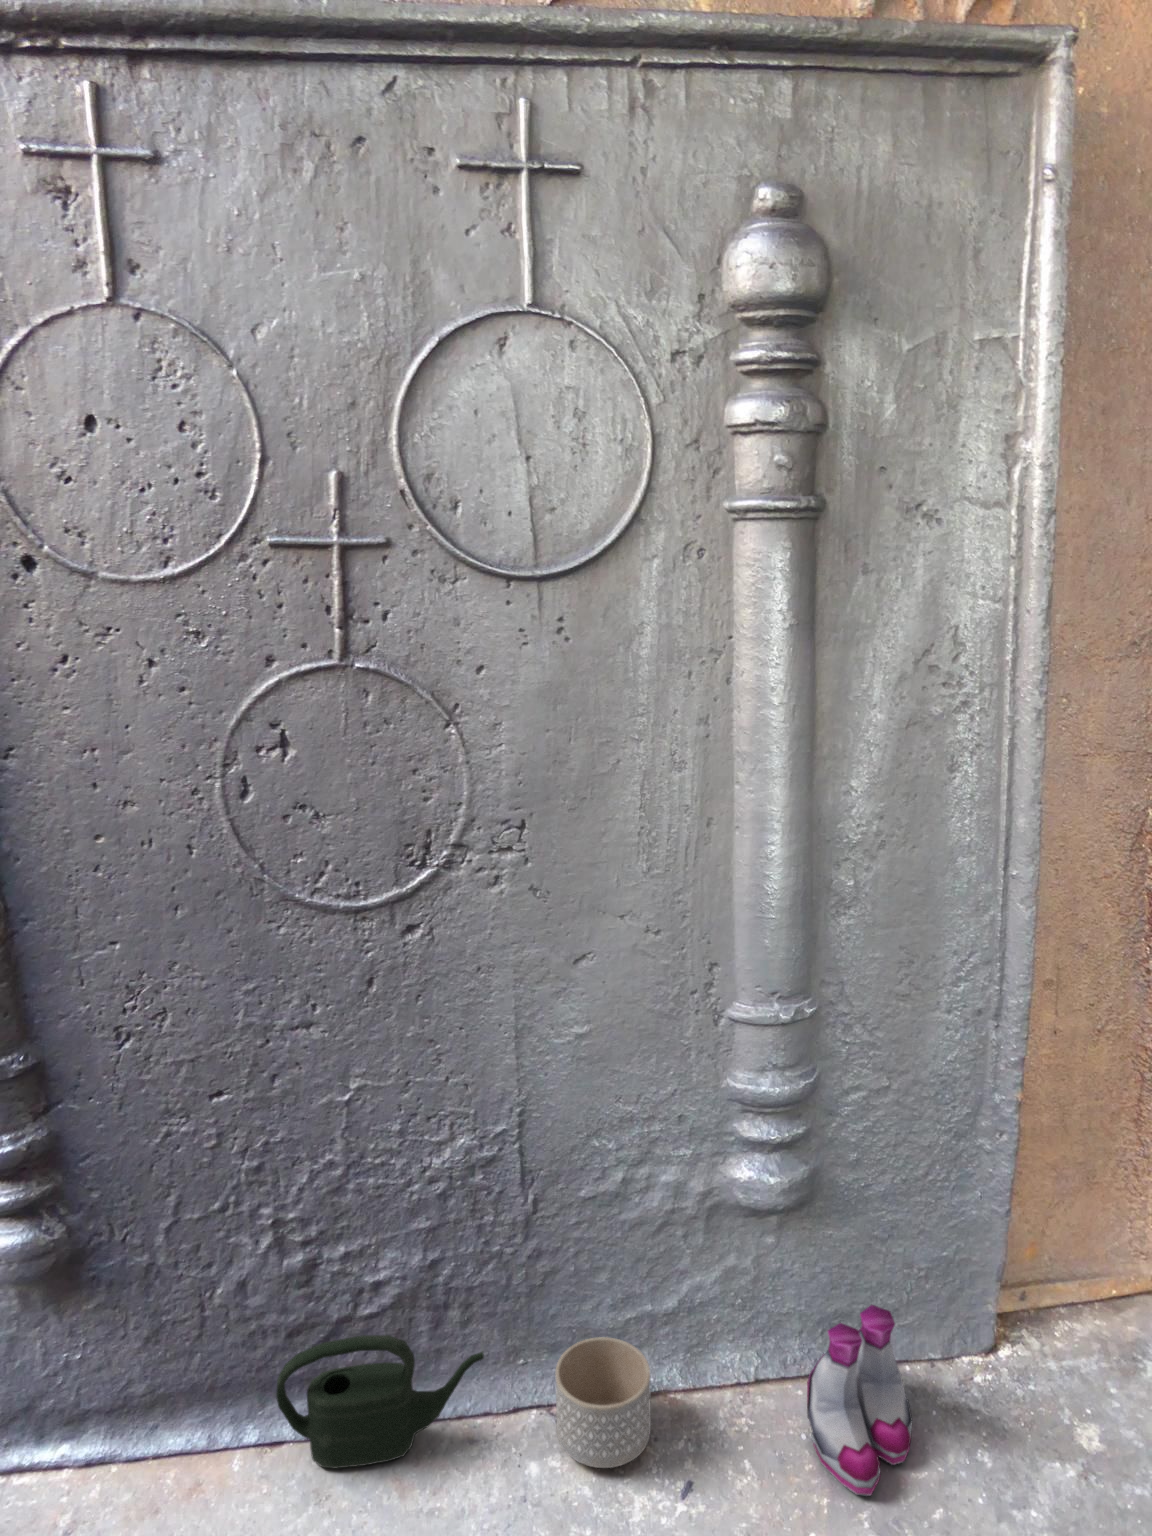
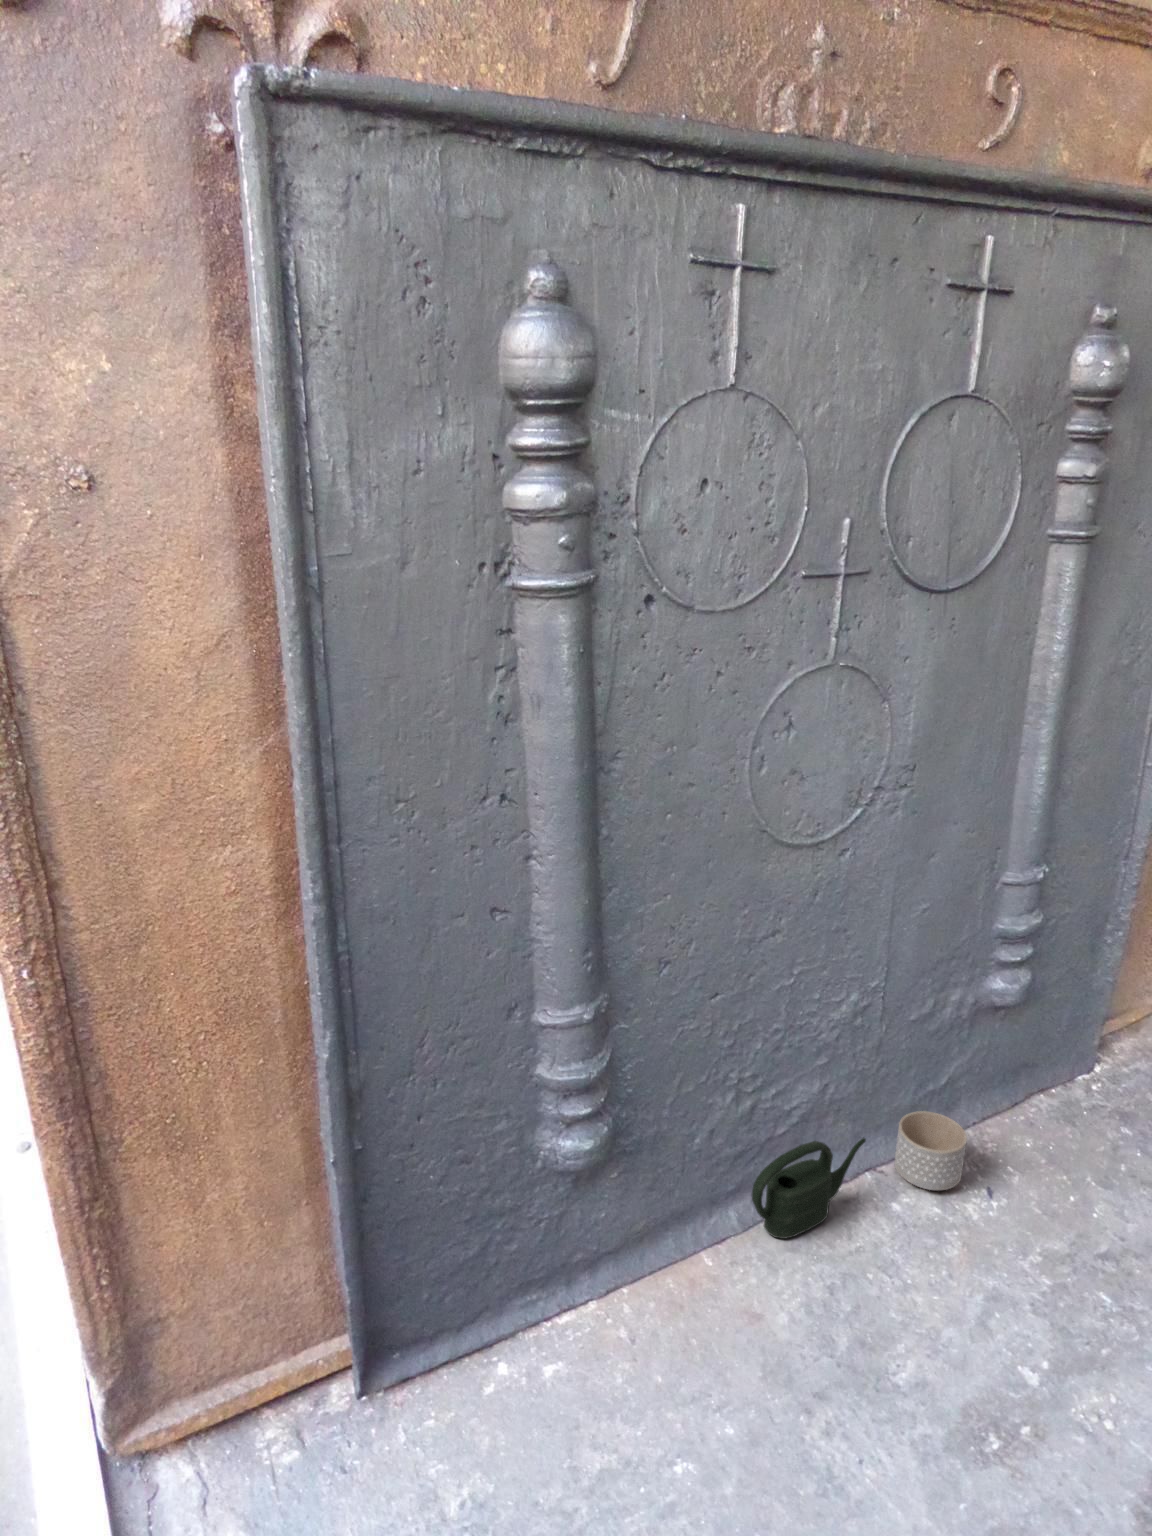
boots: present [807,1305,912,1496] -> none [1025,1053,1095,1164]

